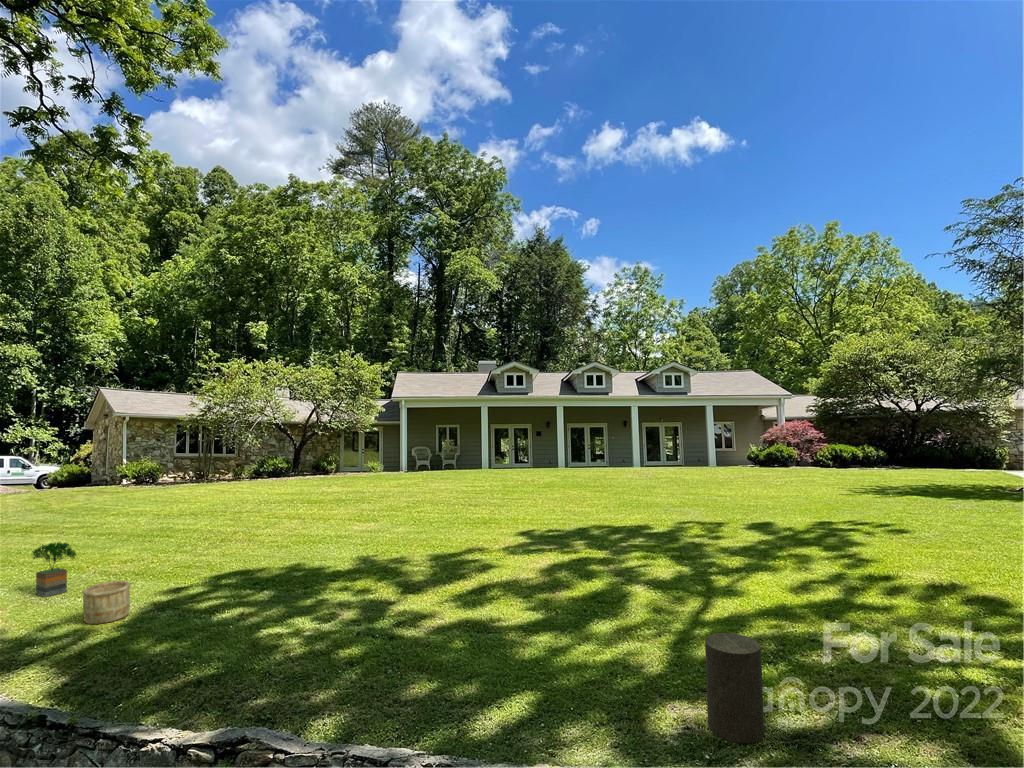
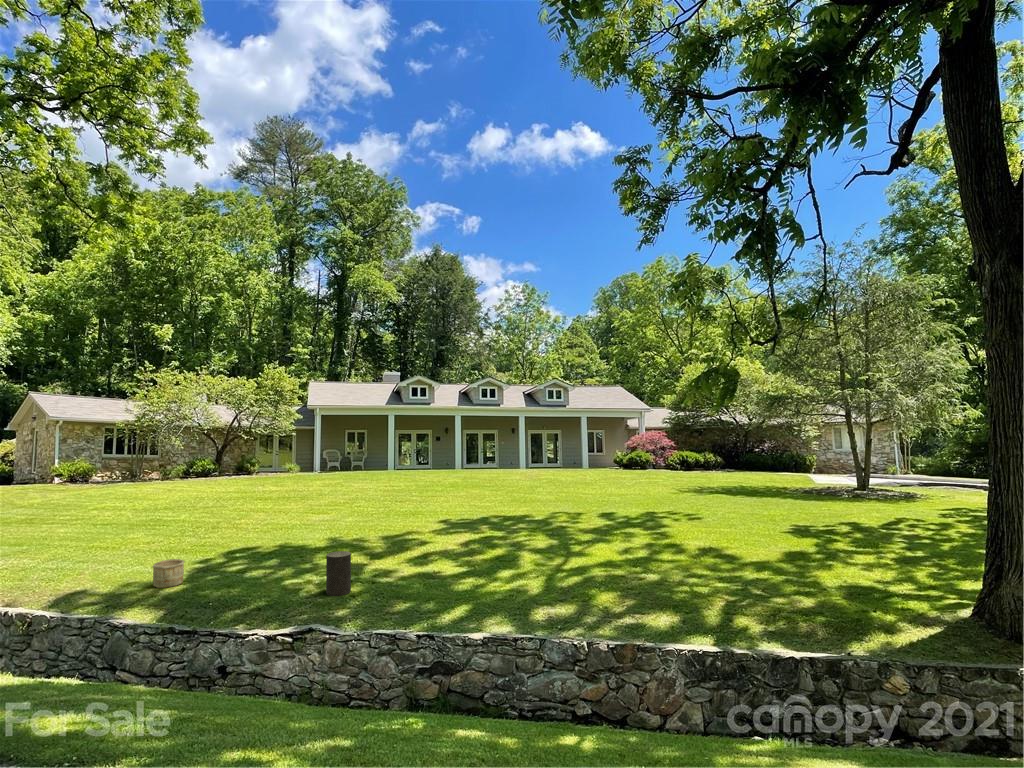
potted tree: present [32,542,76,597] -> none [88,535,123,575]
stool: present [705,633,764,743] -> present [326,551,351,596]

